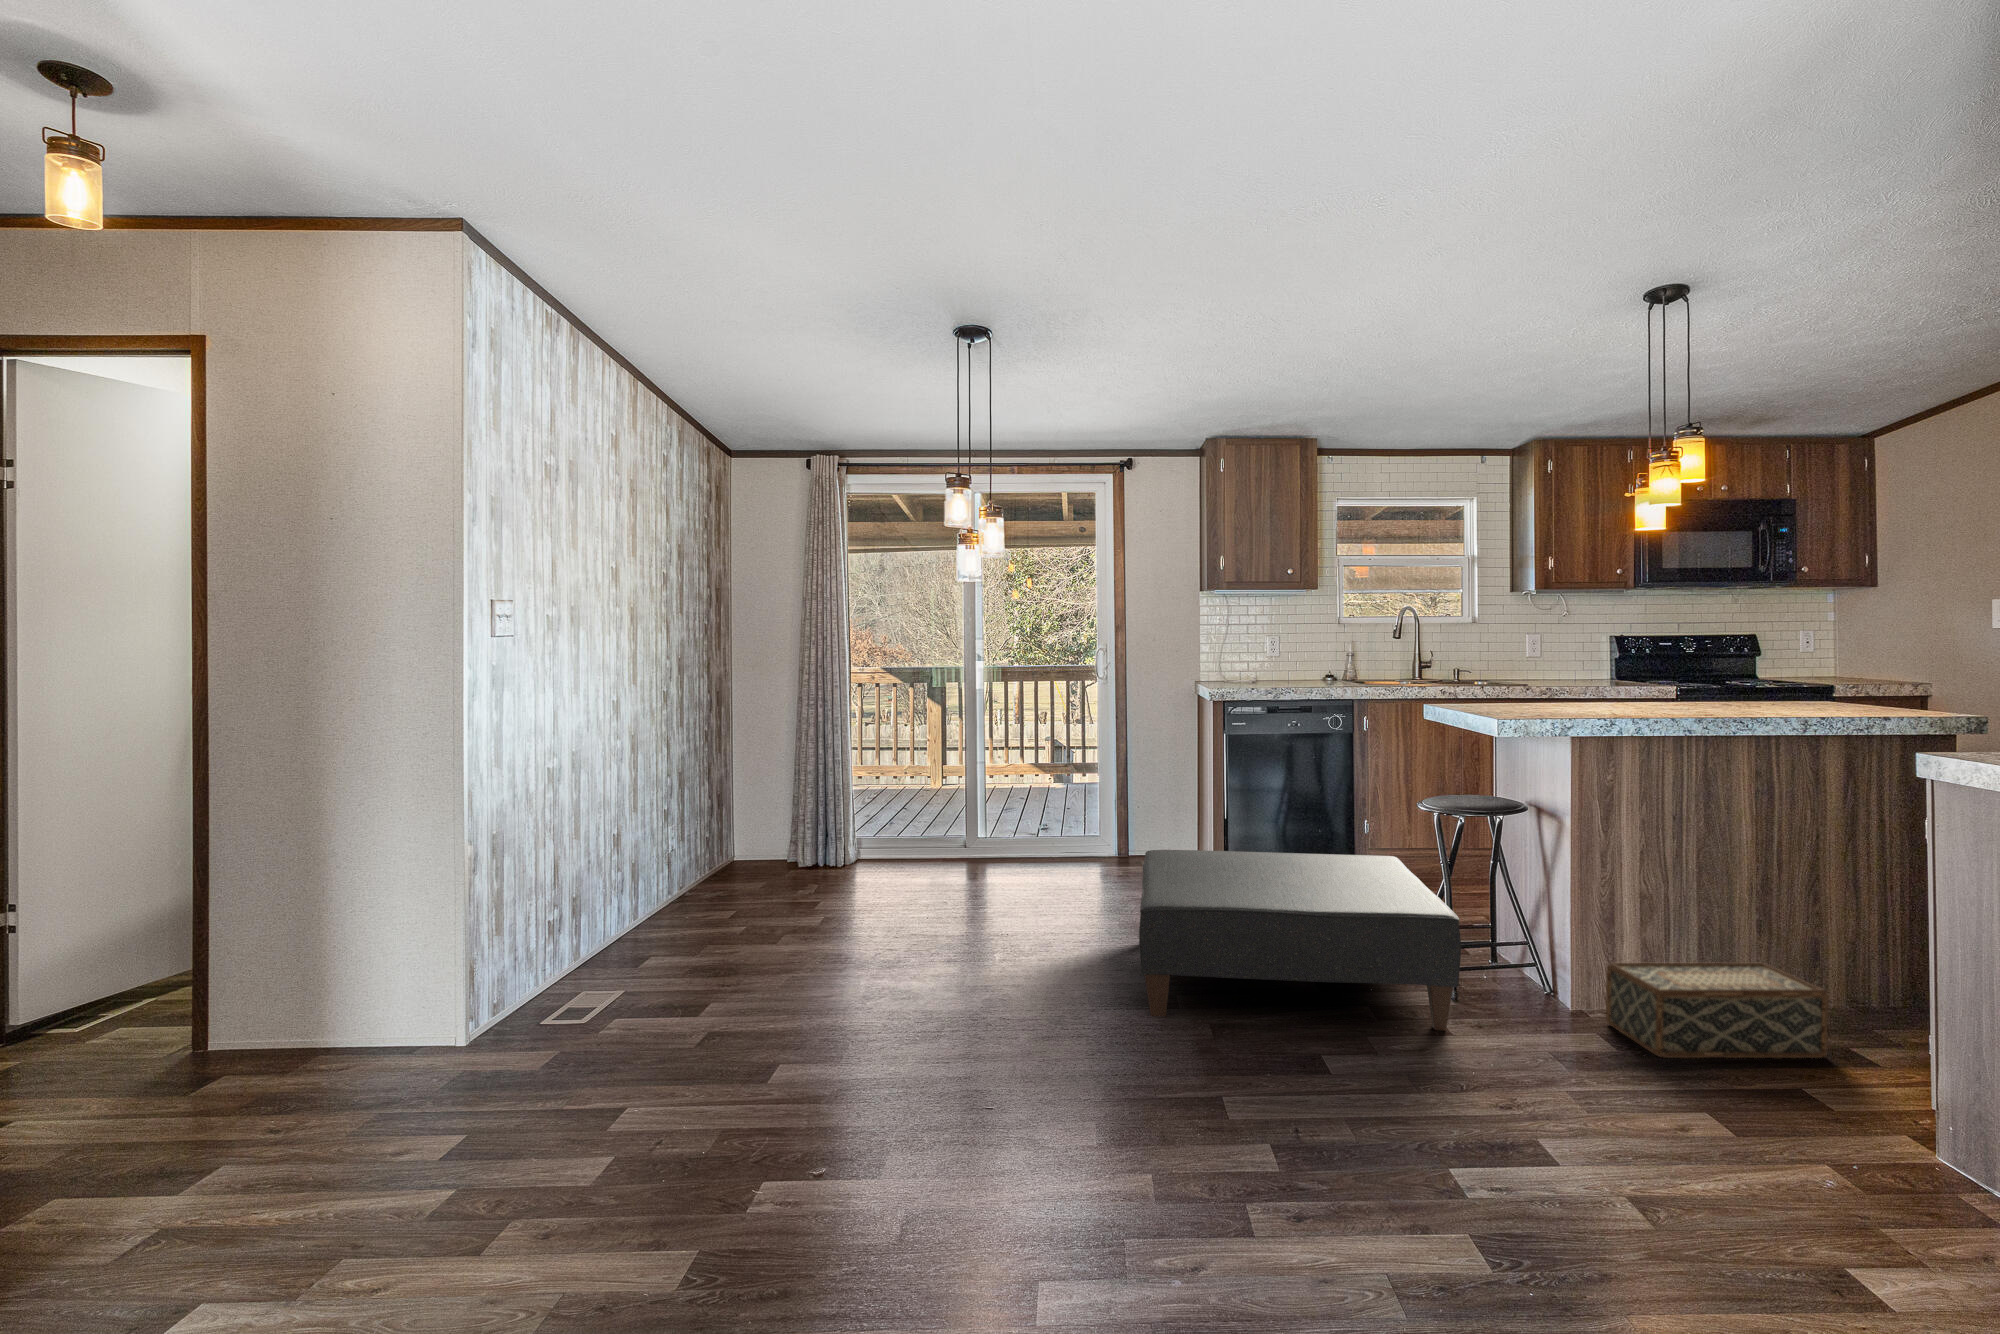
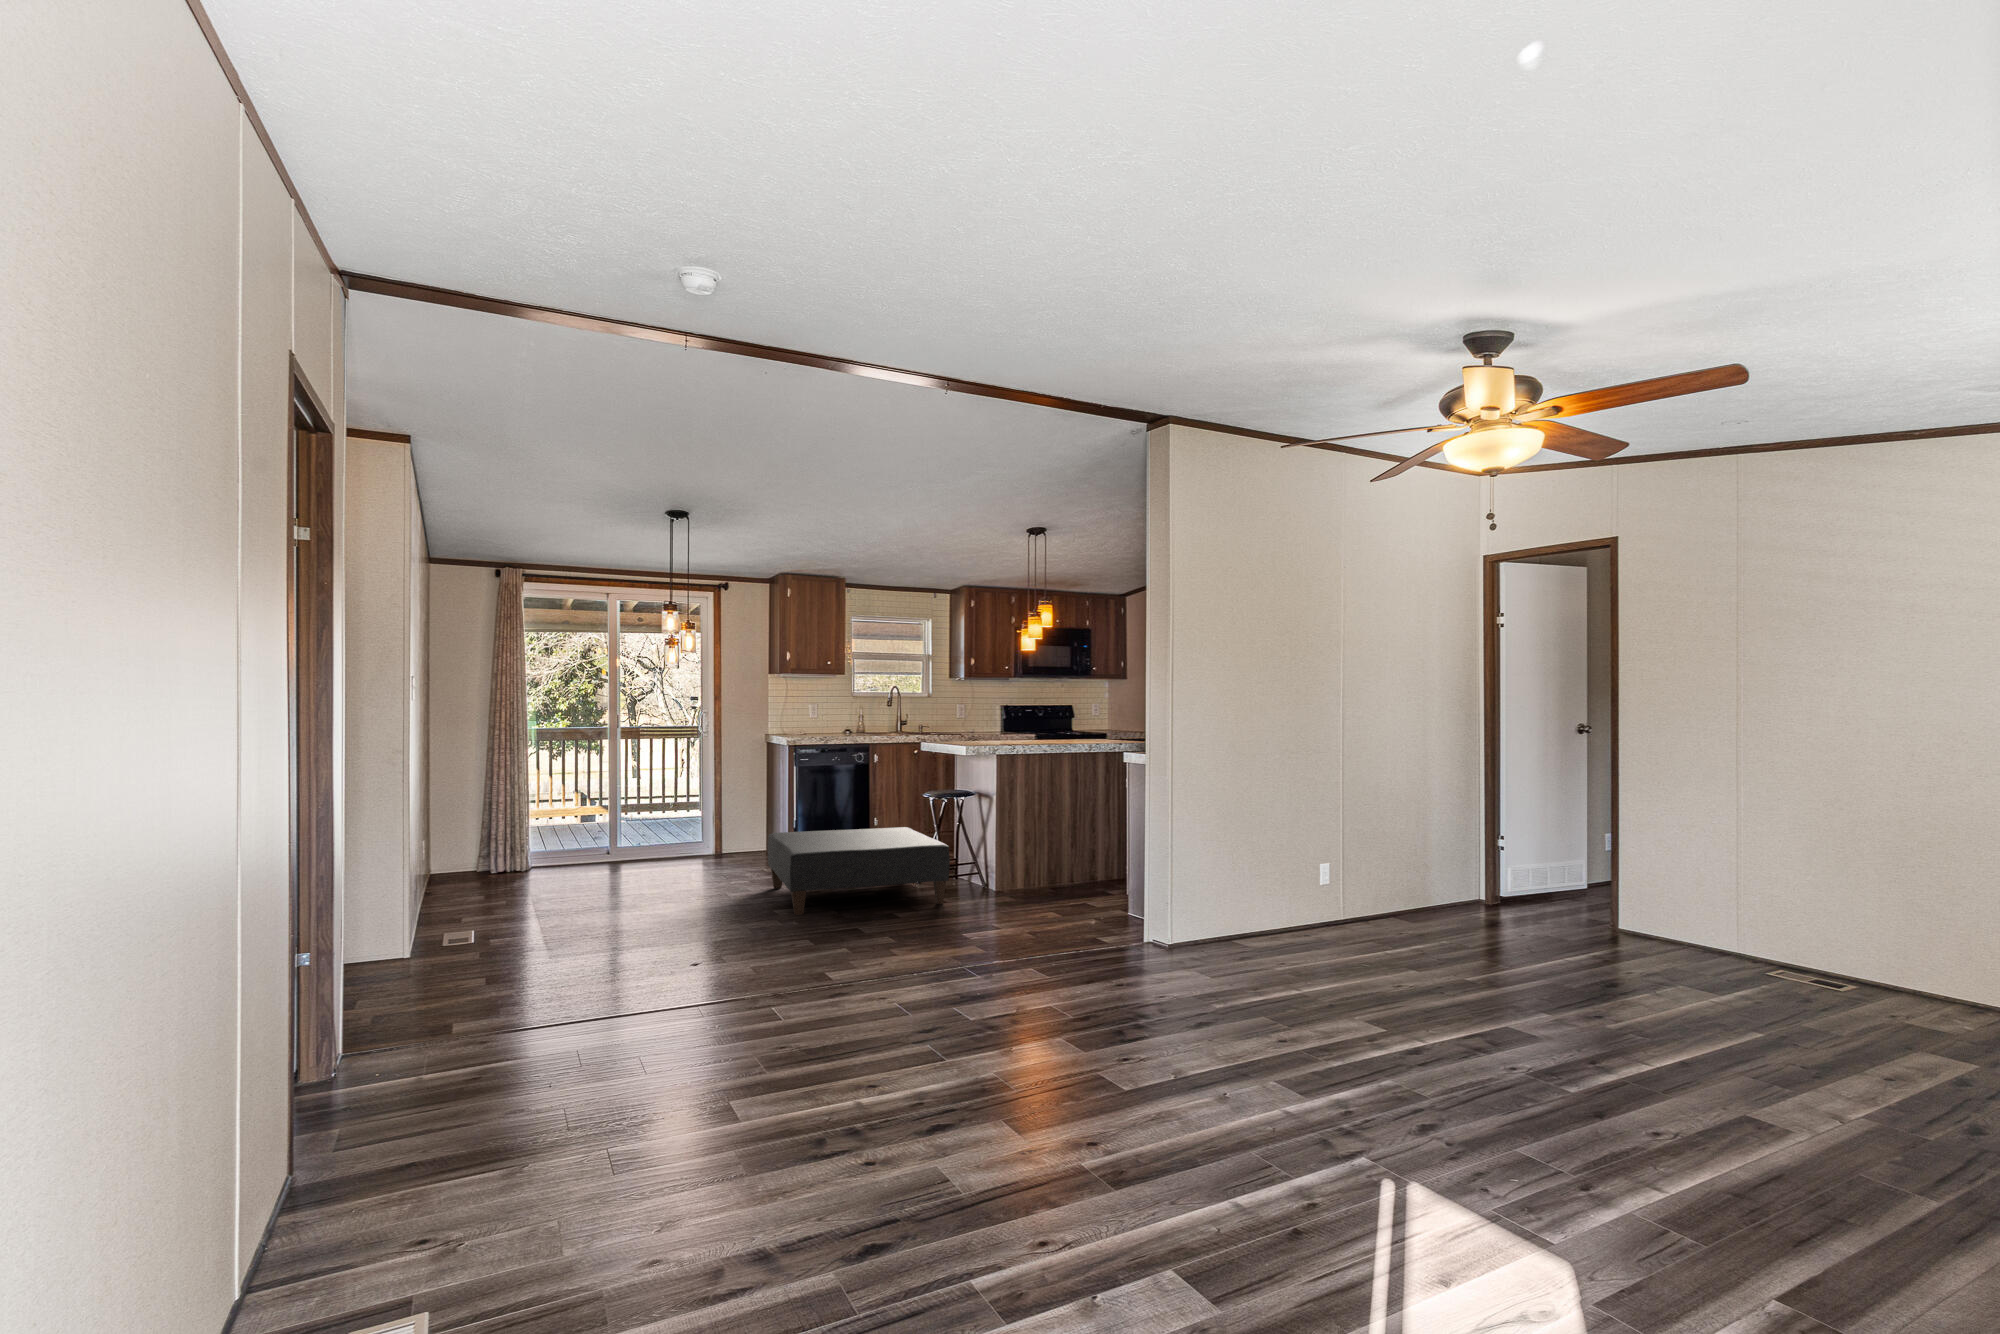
woven basket: present [1606,963,1828,1058] -> none [1012,858,1098,902]

